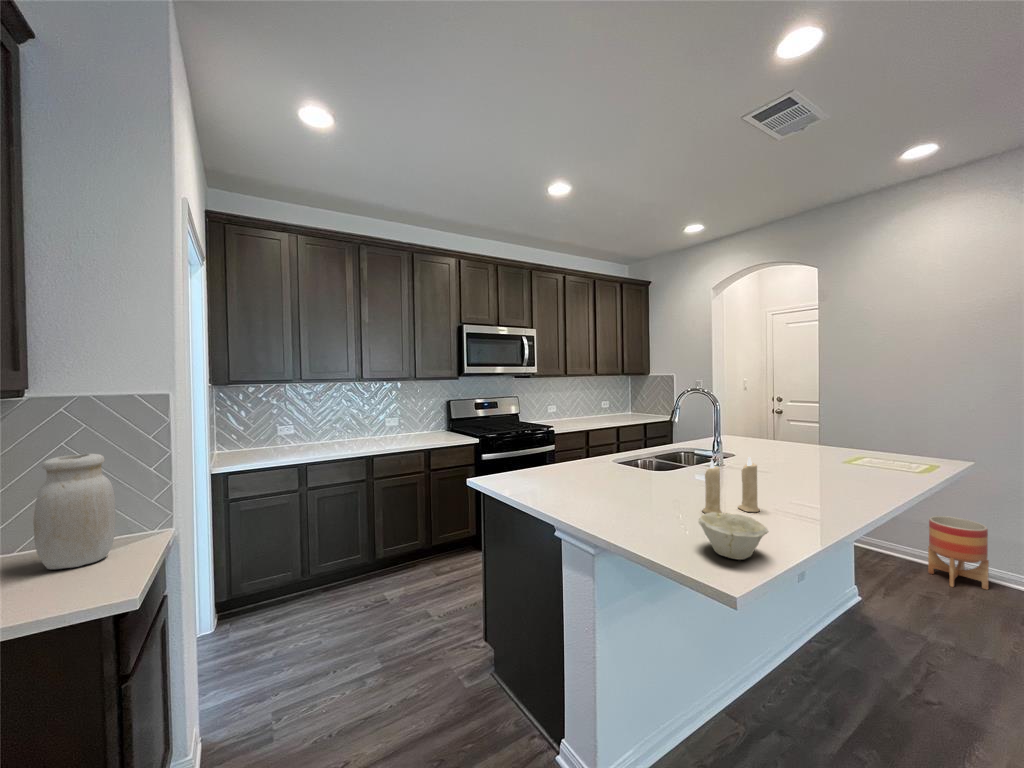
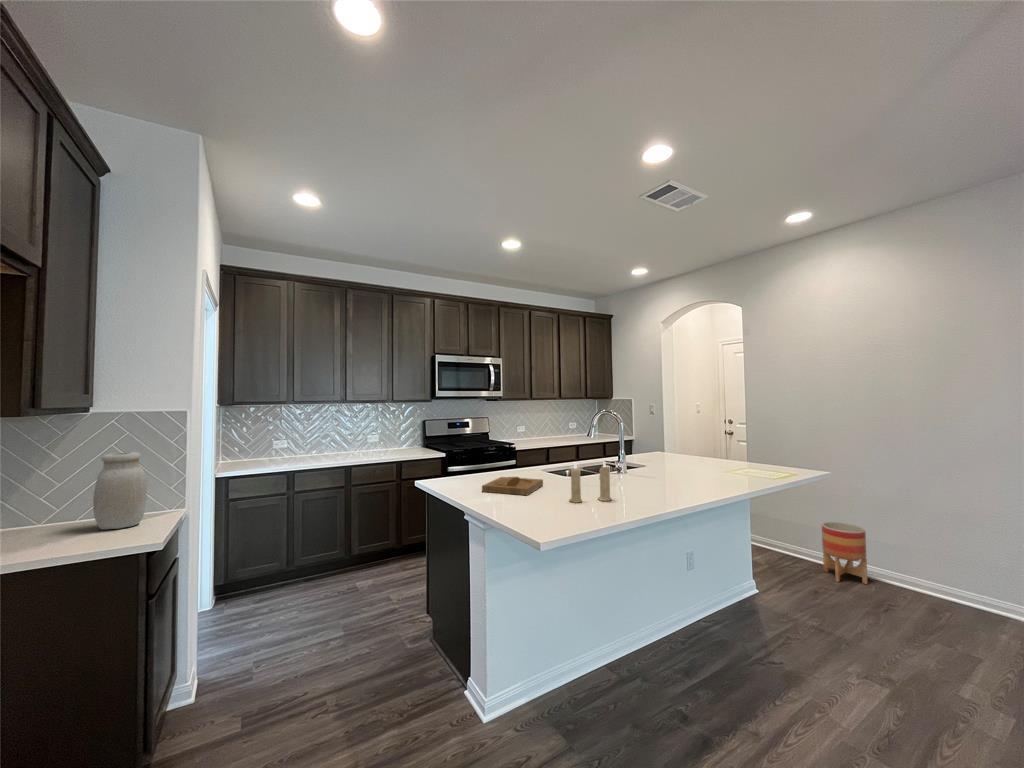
tray: none [570,474,642,503] -> present [482,477,543,495]
bowl: present [698,512,768,560] -> none [540,496,582,525]

